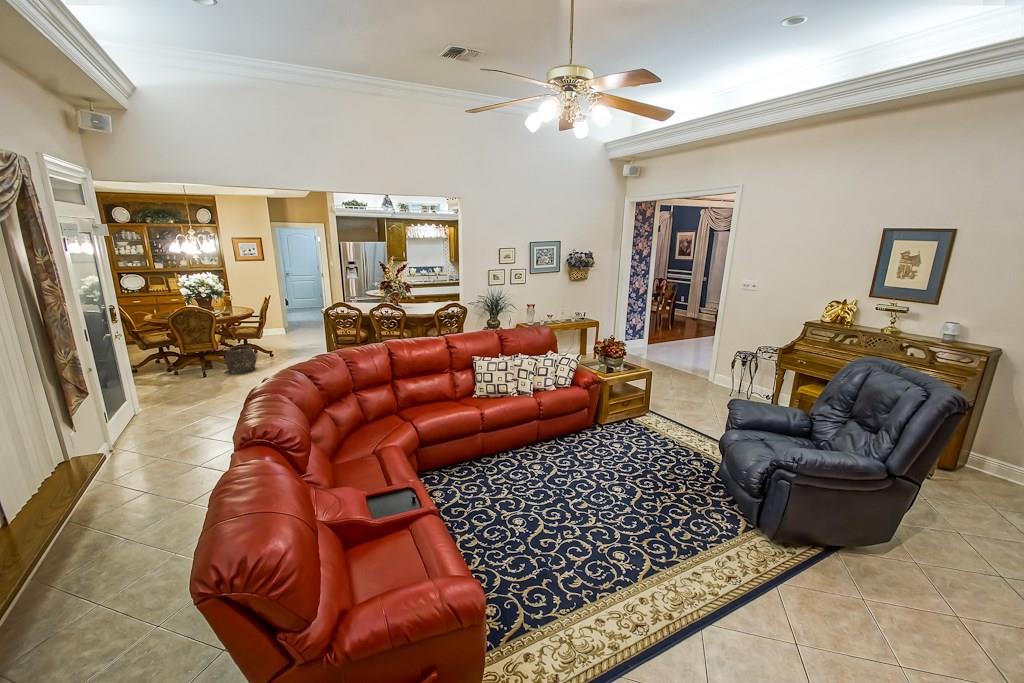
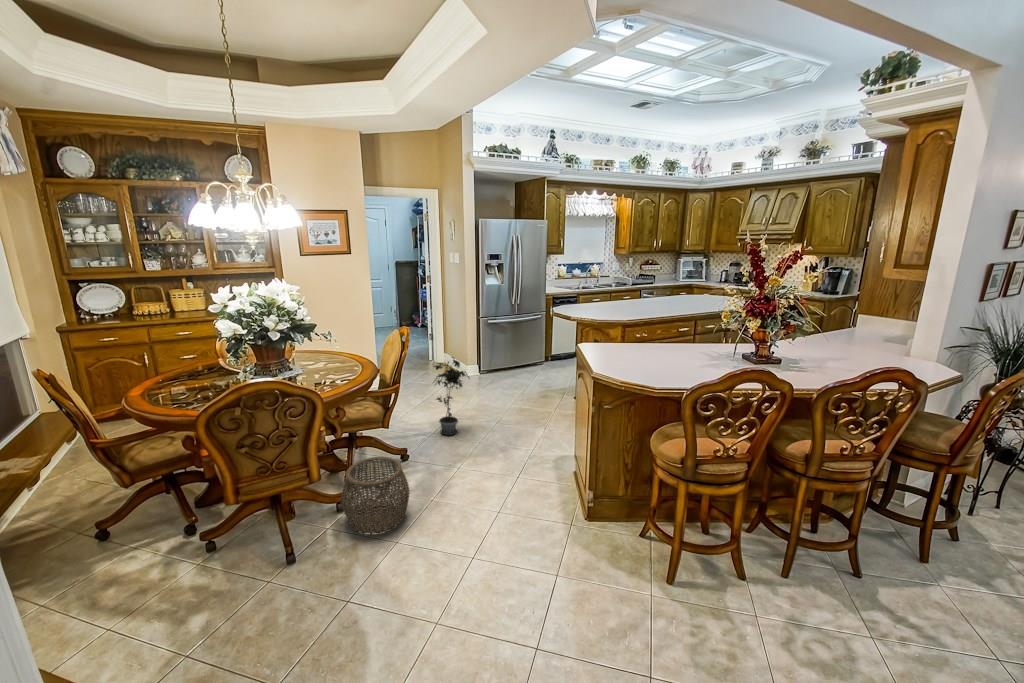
potted plant: none [290,311,309,350] -> present [434,357,469,435]

